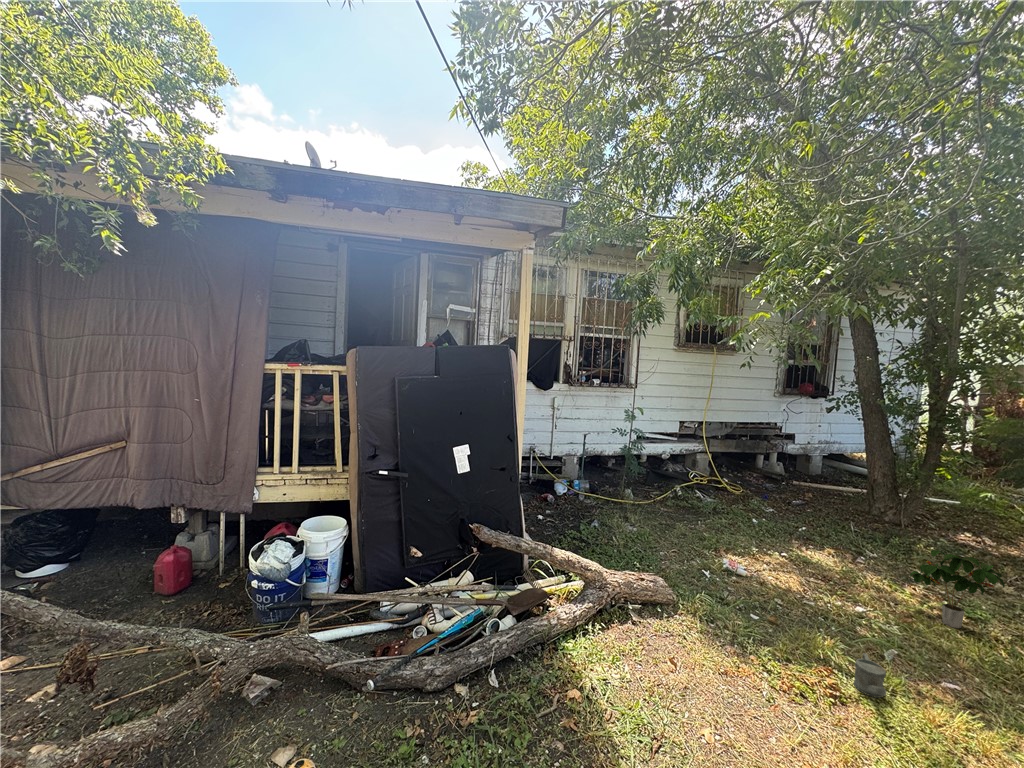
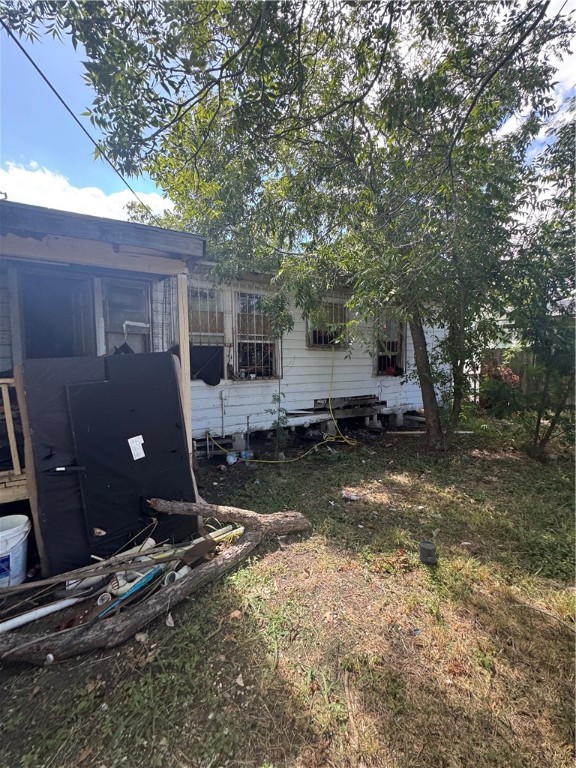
potted plant: present [910,550,1005,628] -> none [449,462,496,509]

